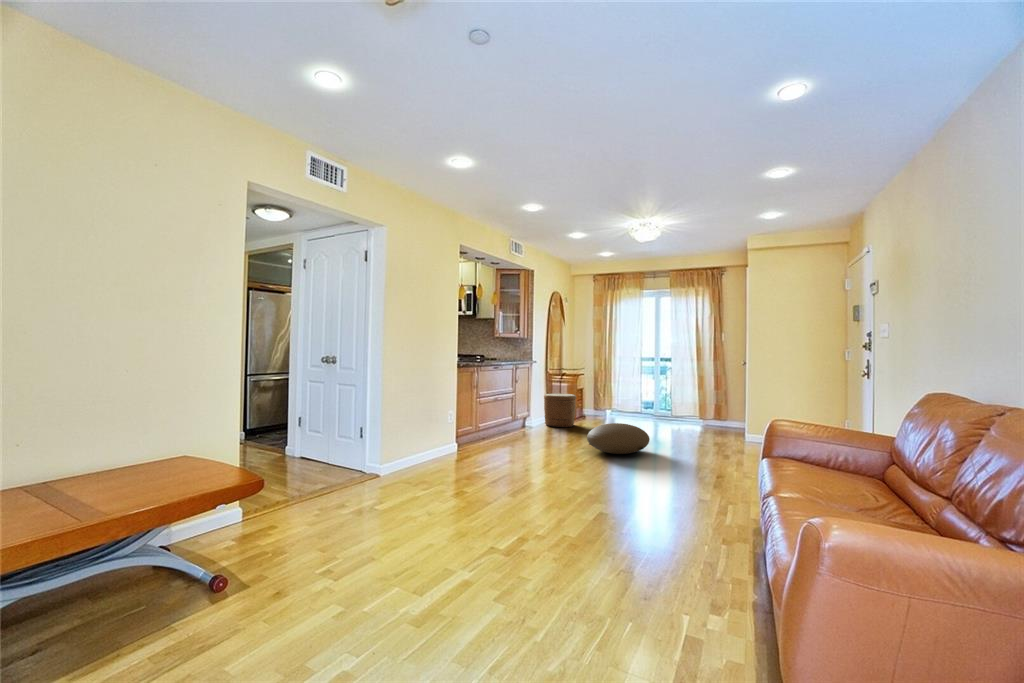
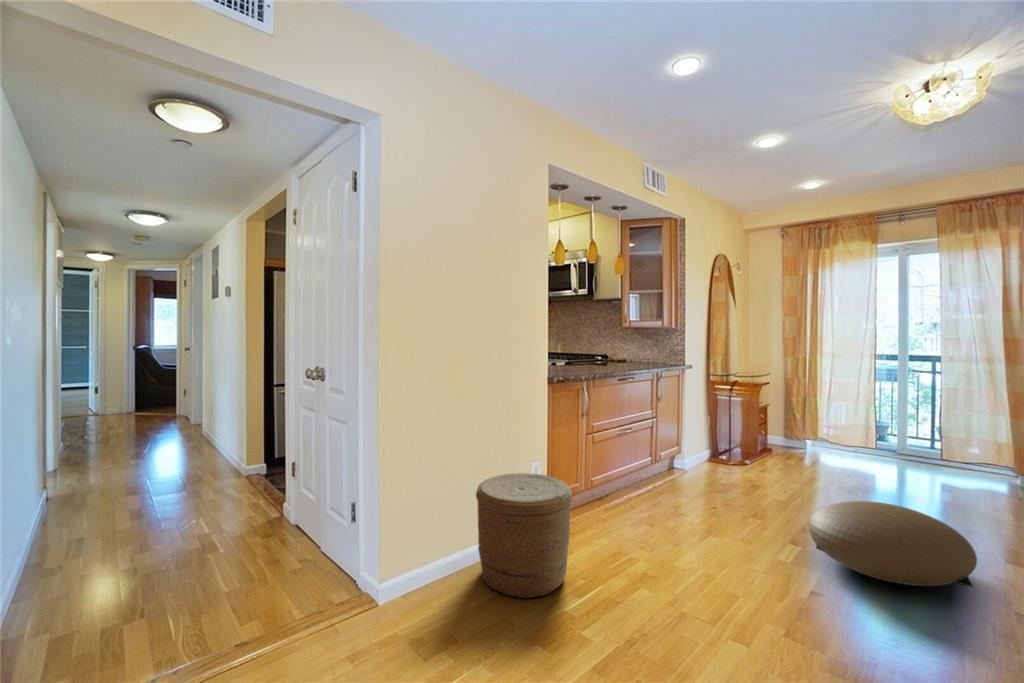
woven basket: present [544,393,576,427] -> present [476,473,572,598]

